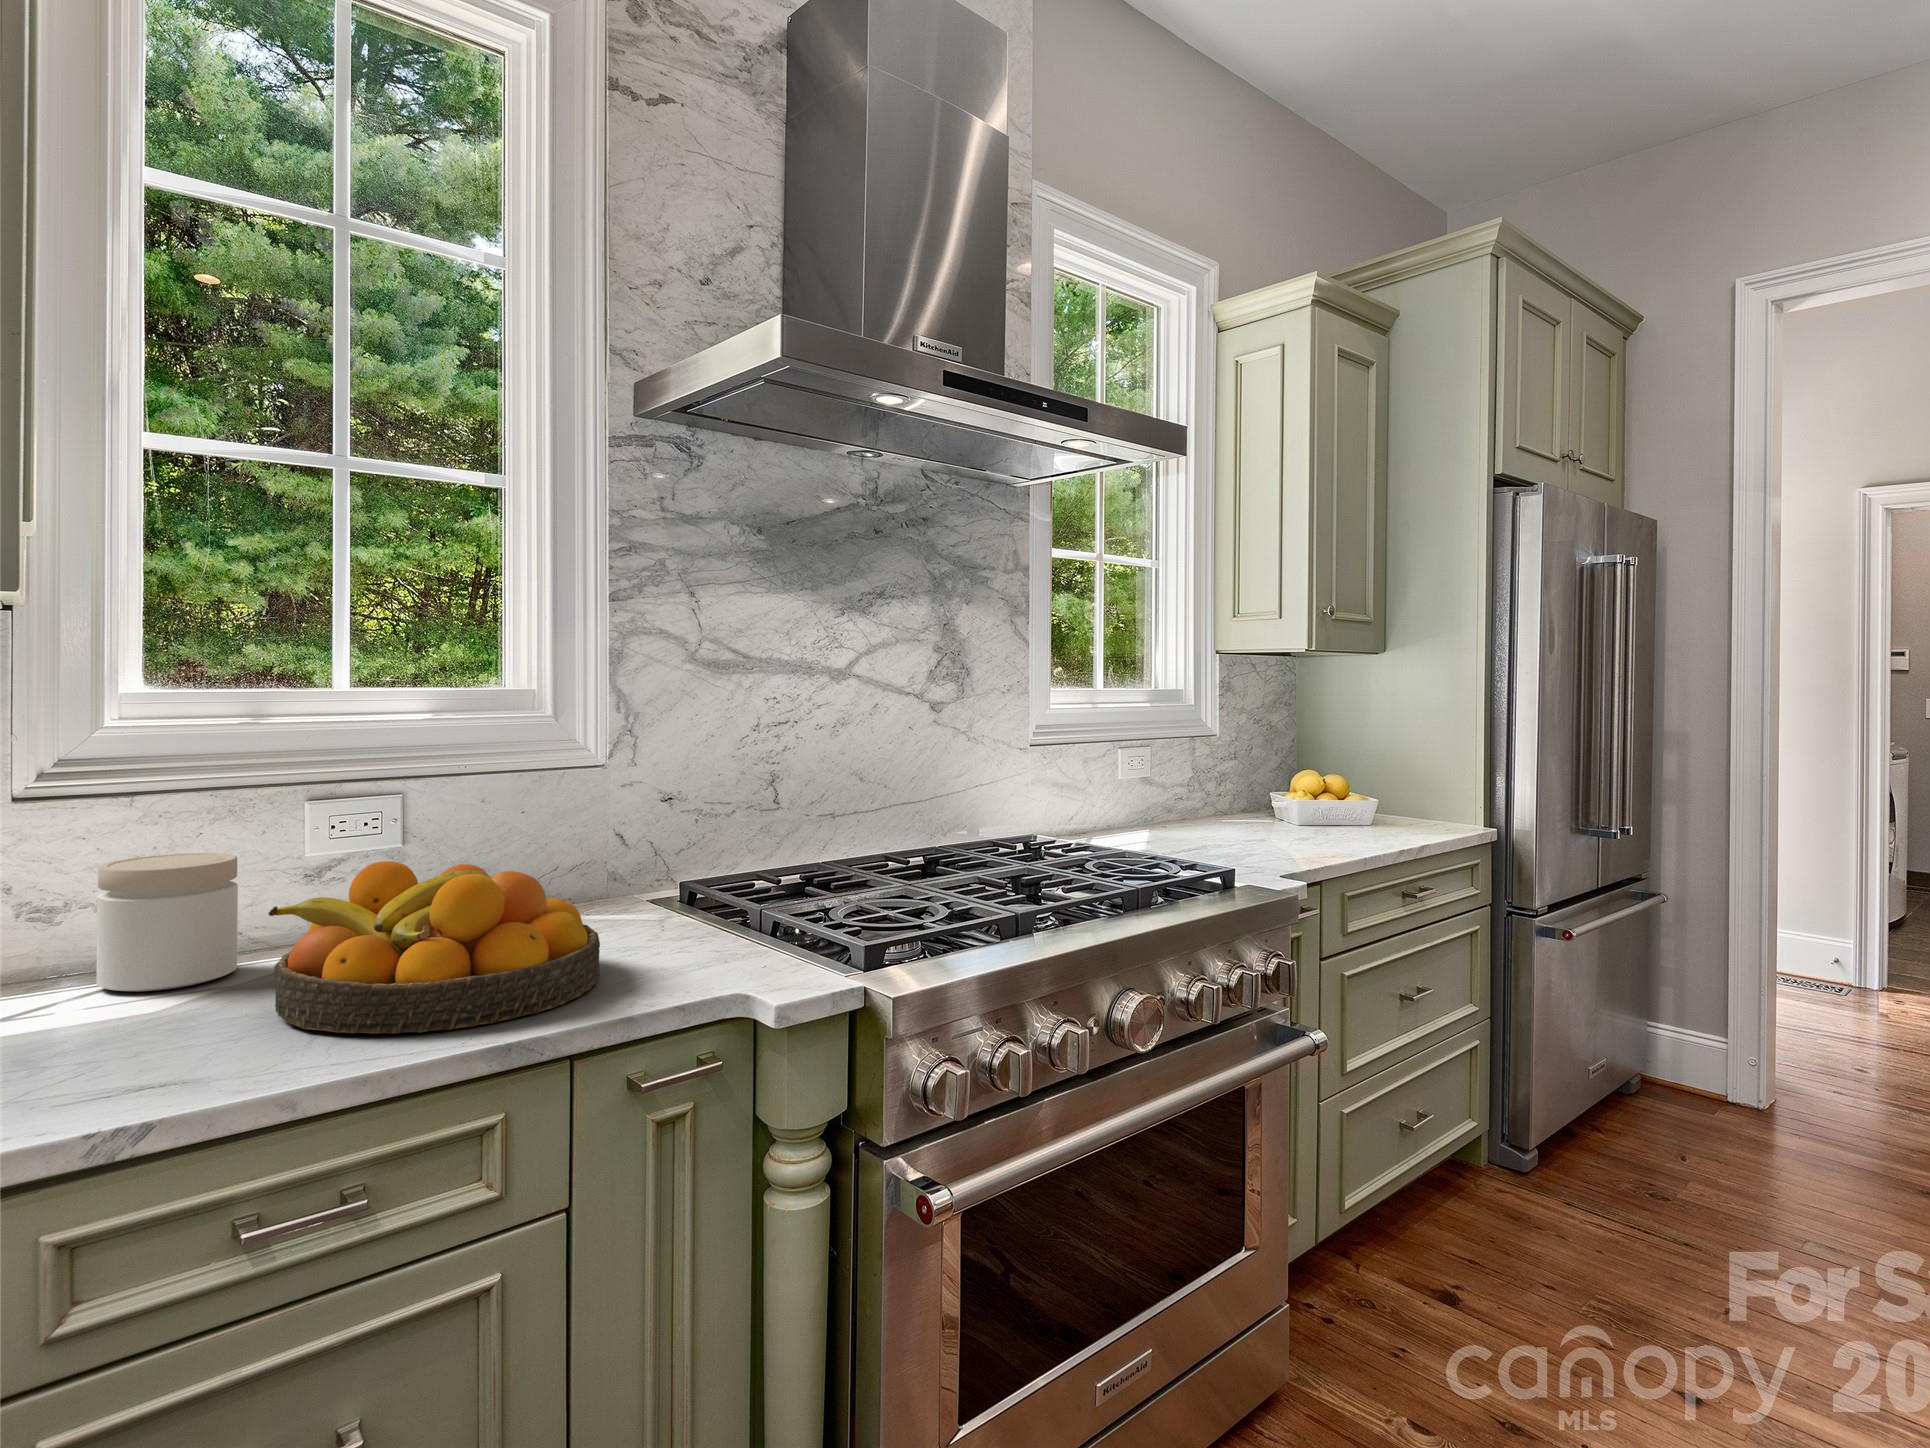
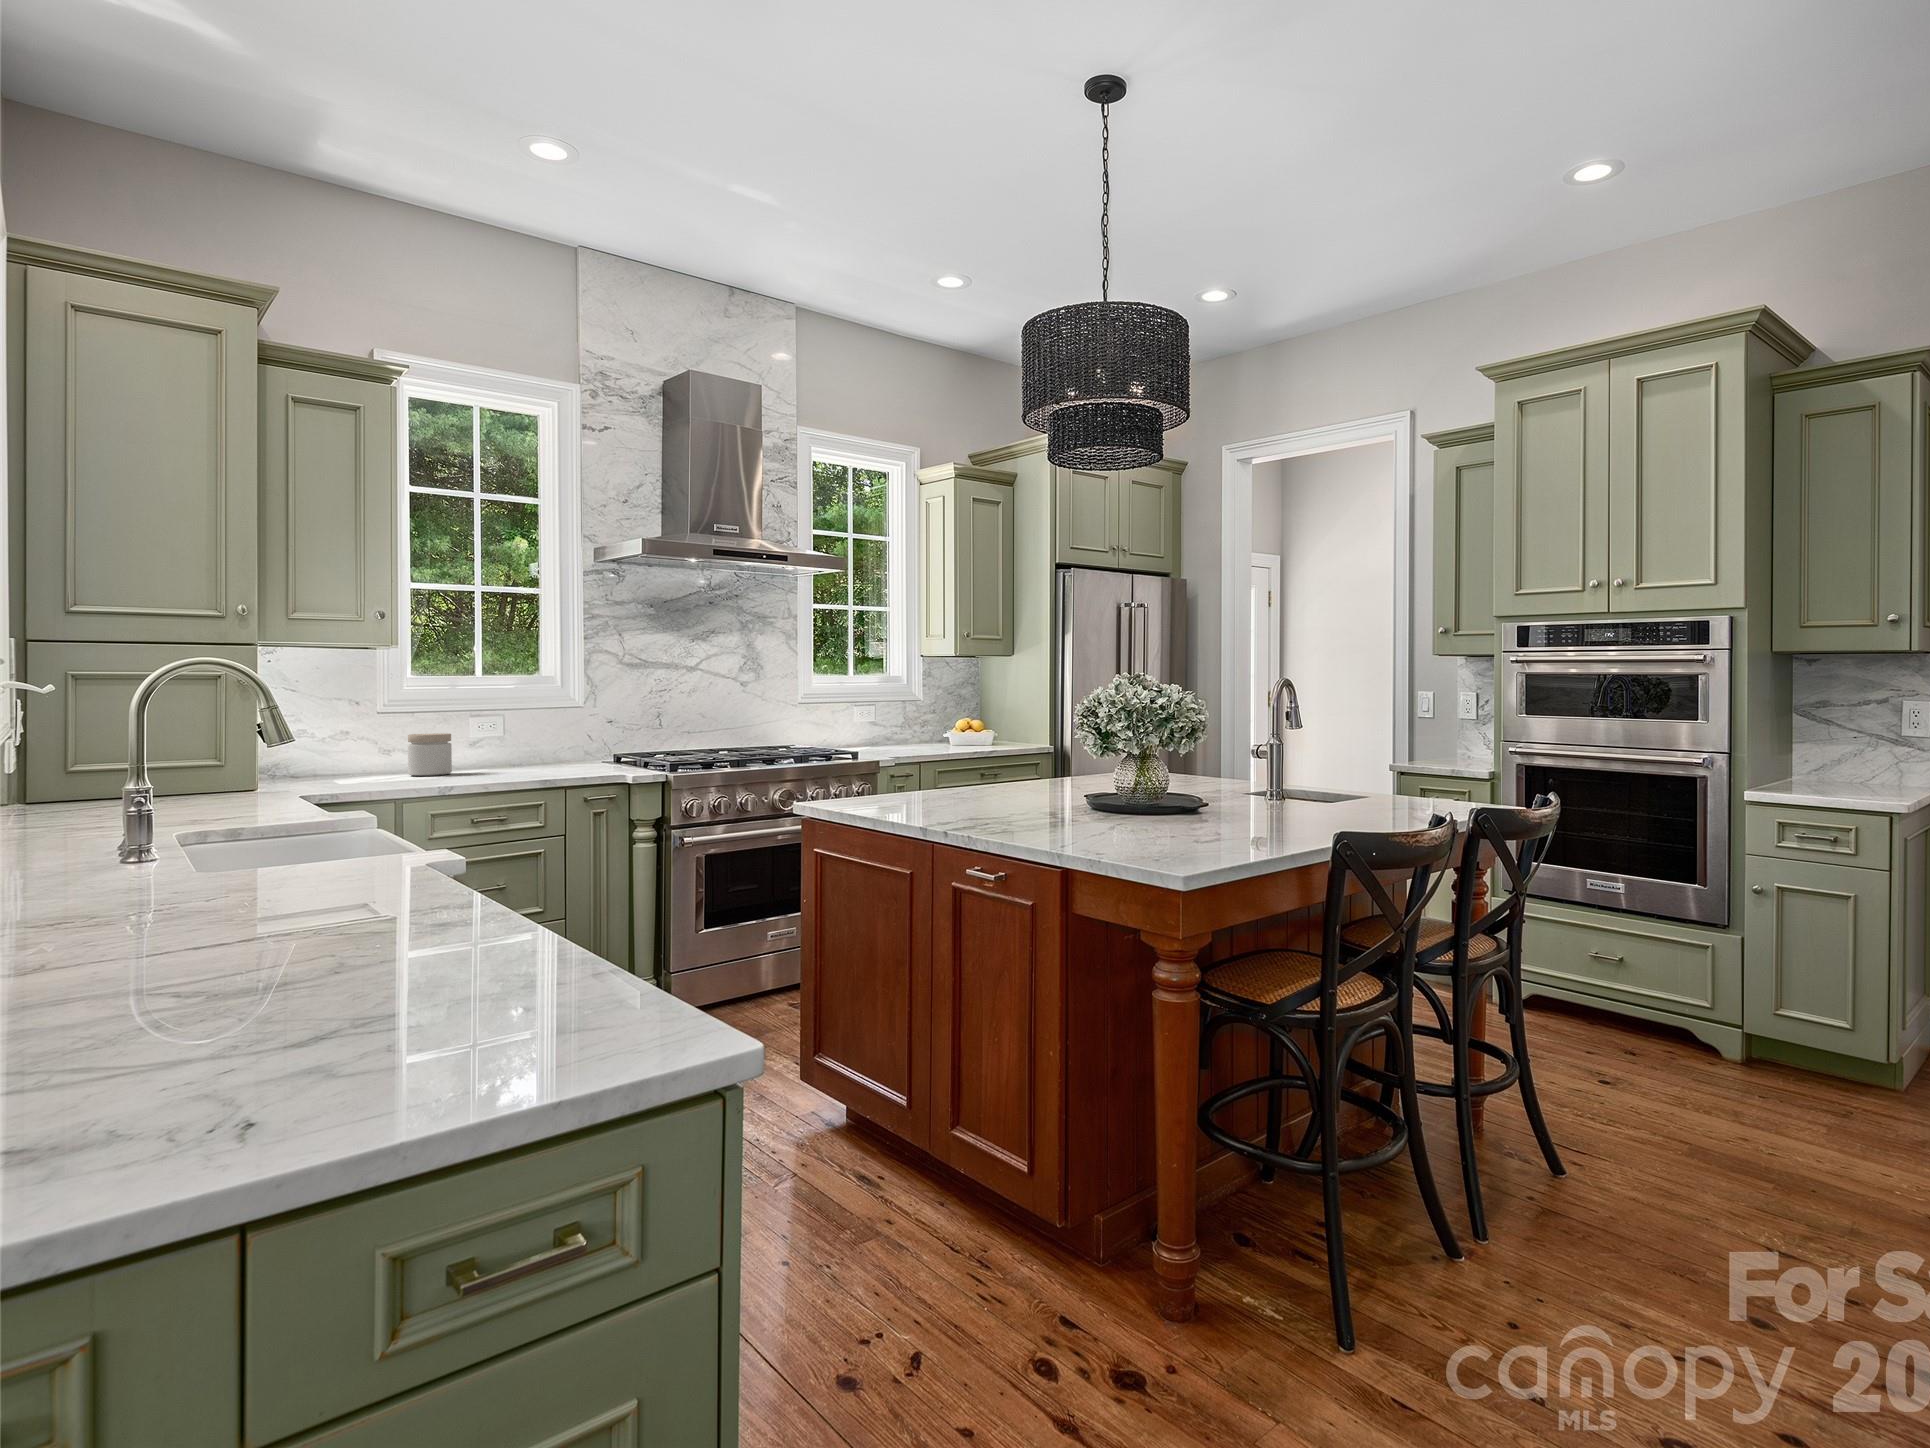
fruit bowl: present [268,861,600,1034] -> none [468,732,576,778]

